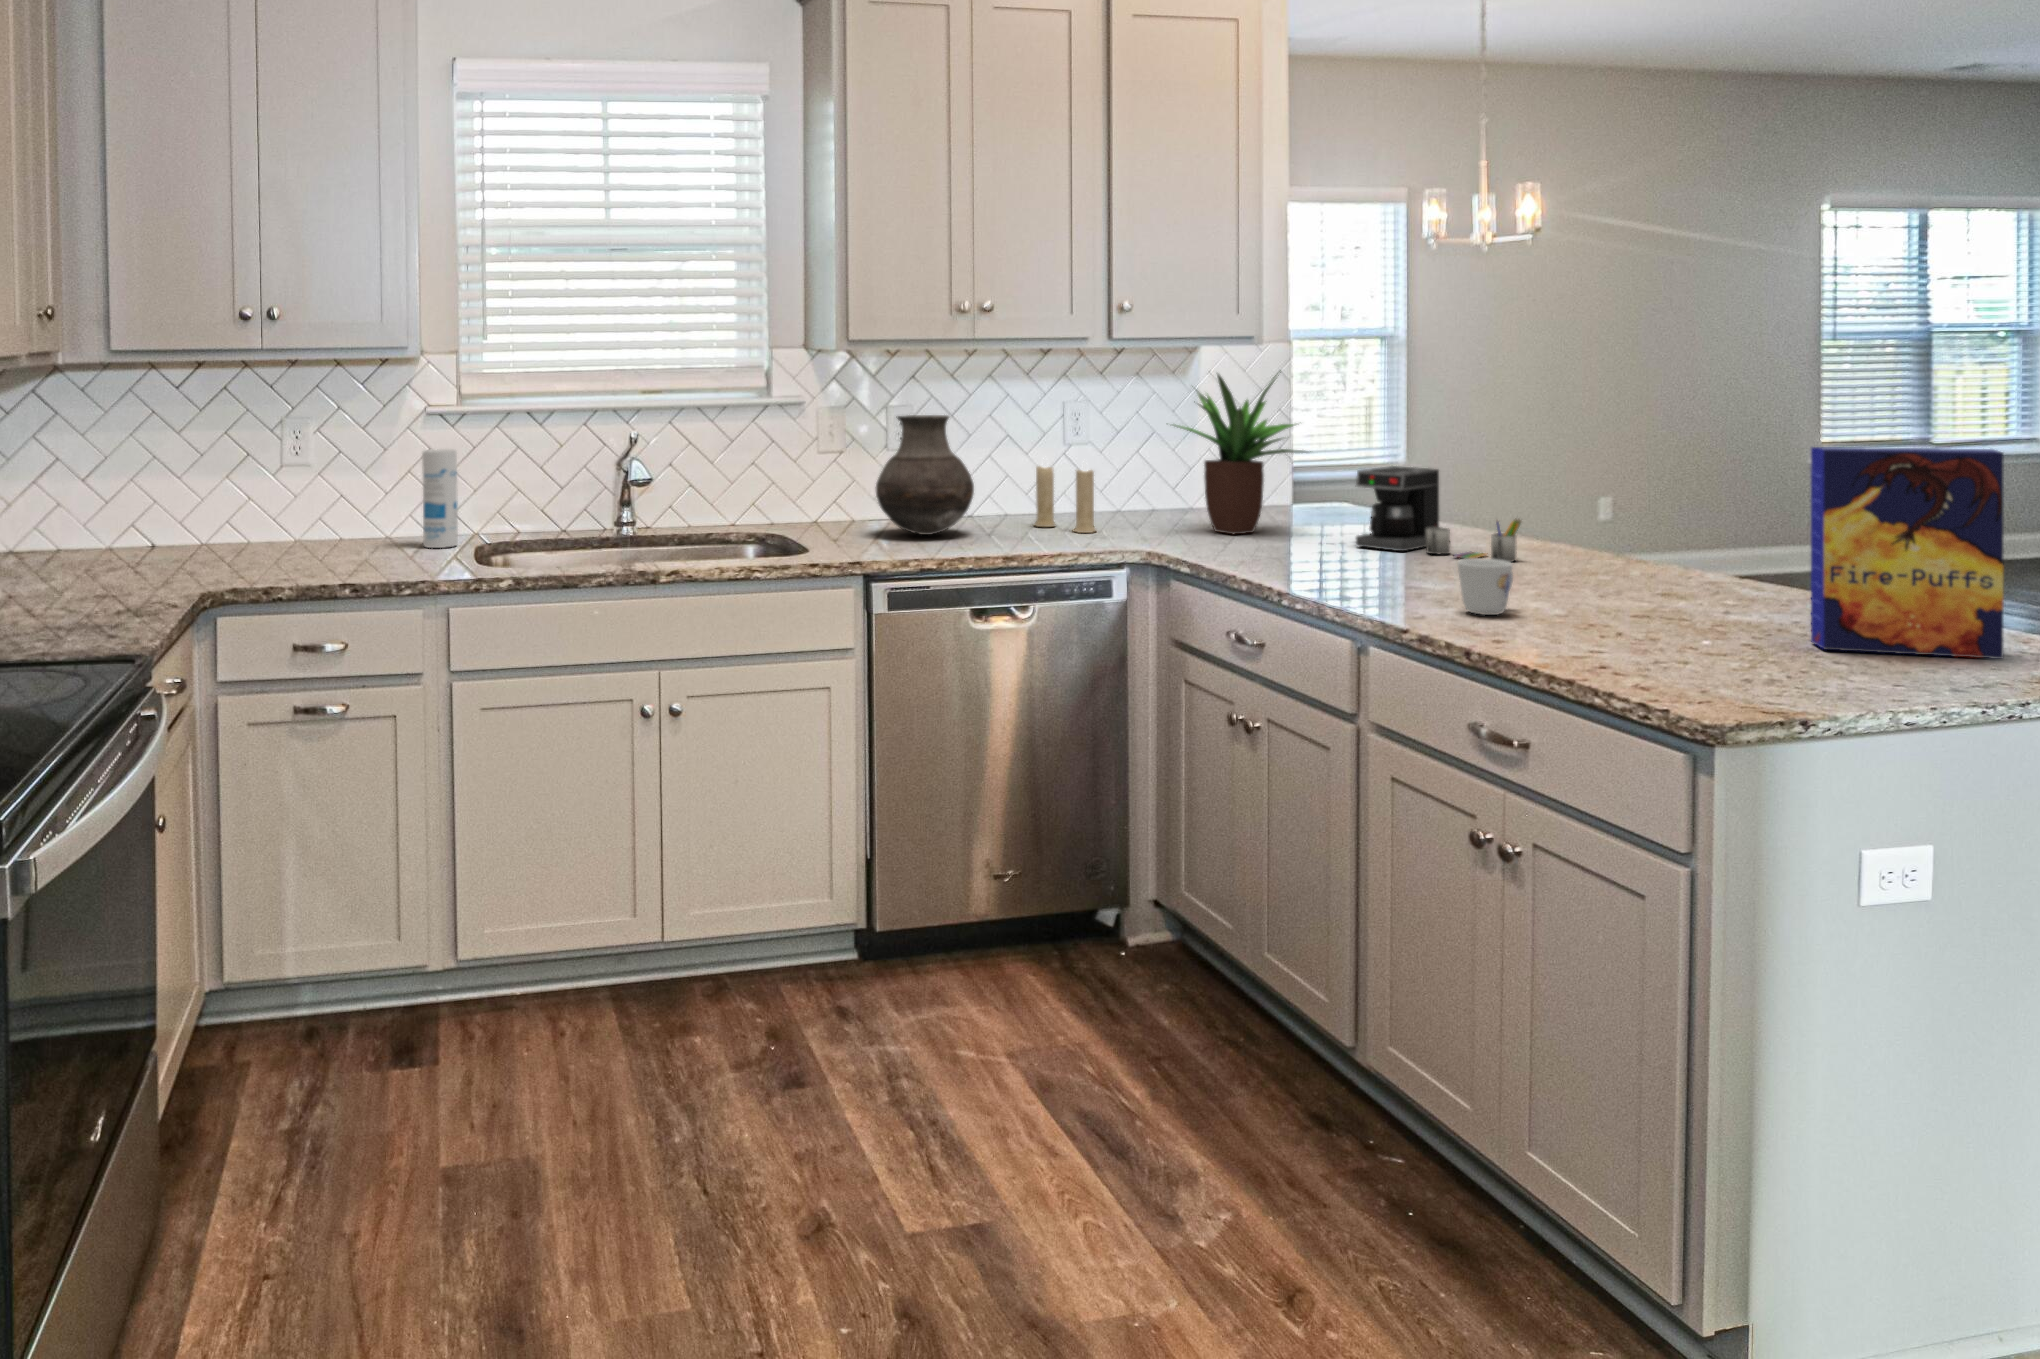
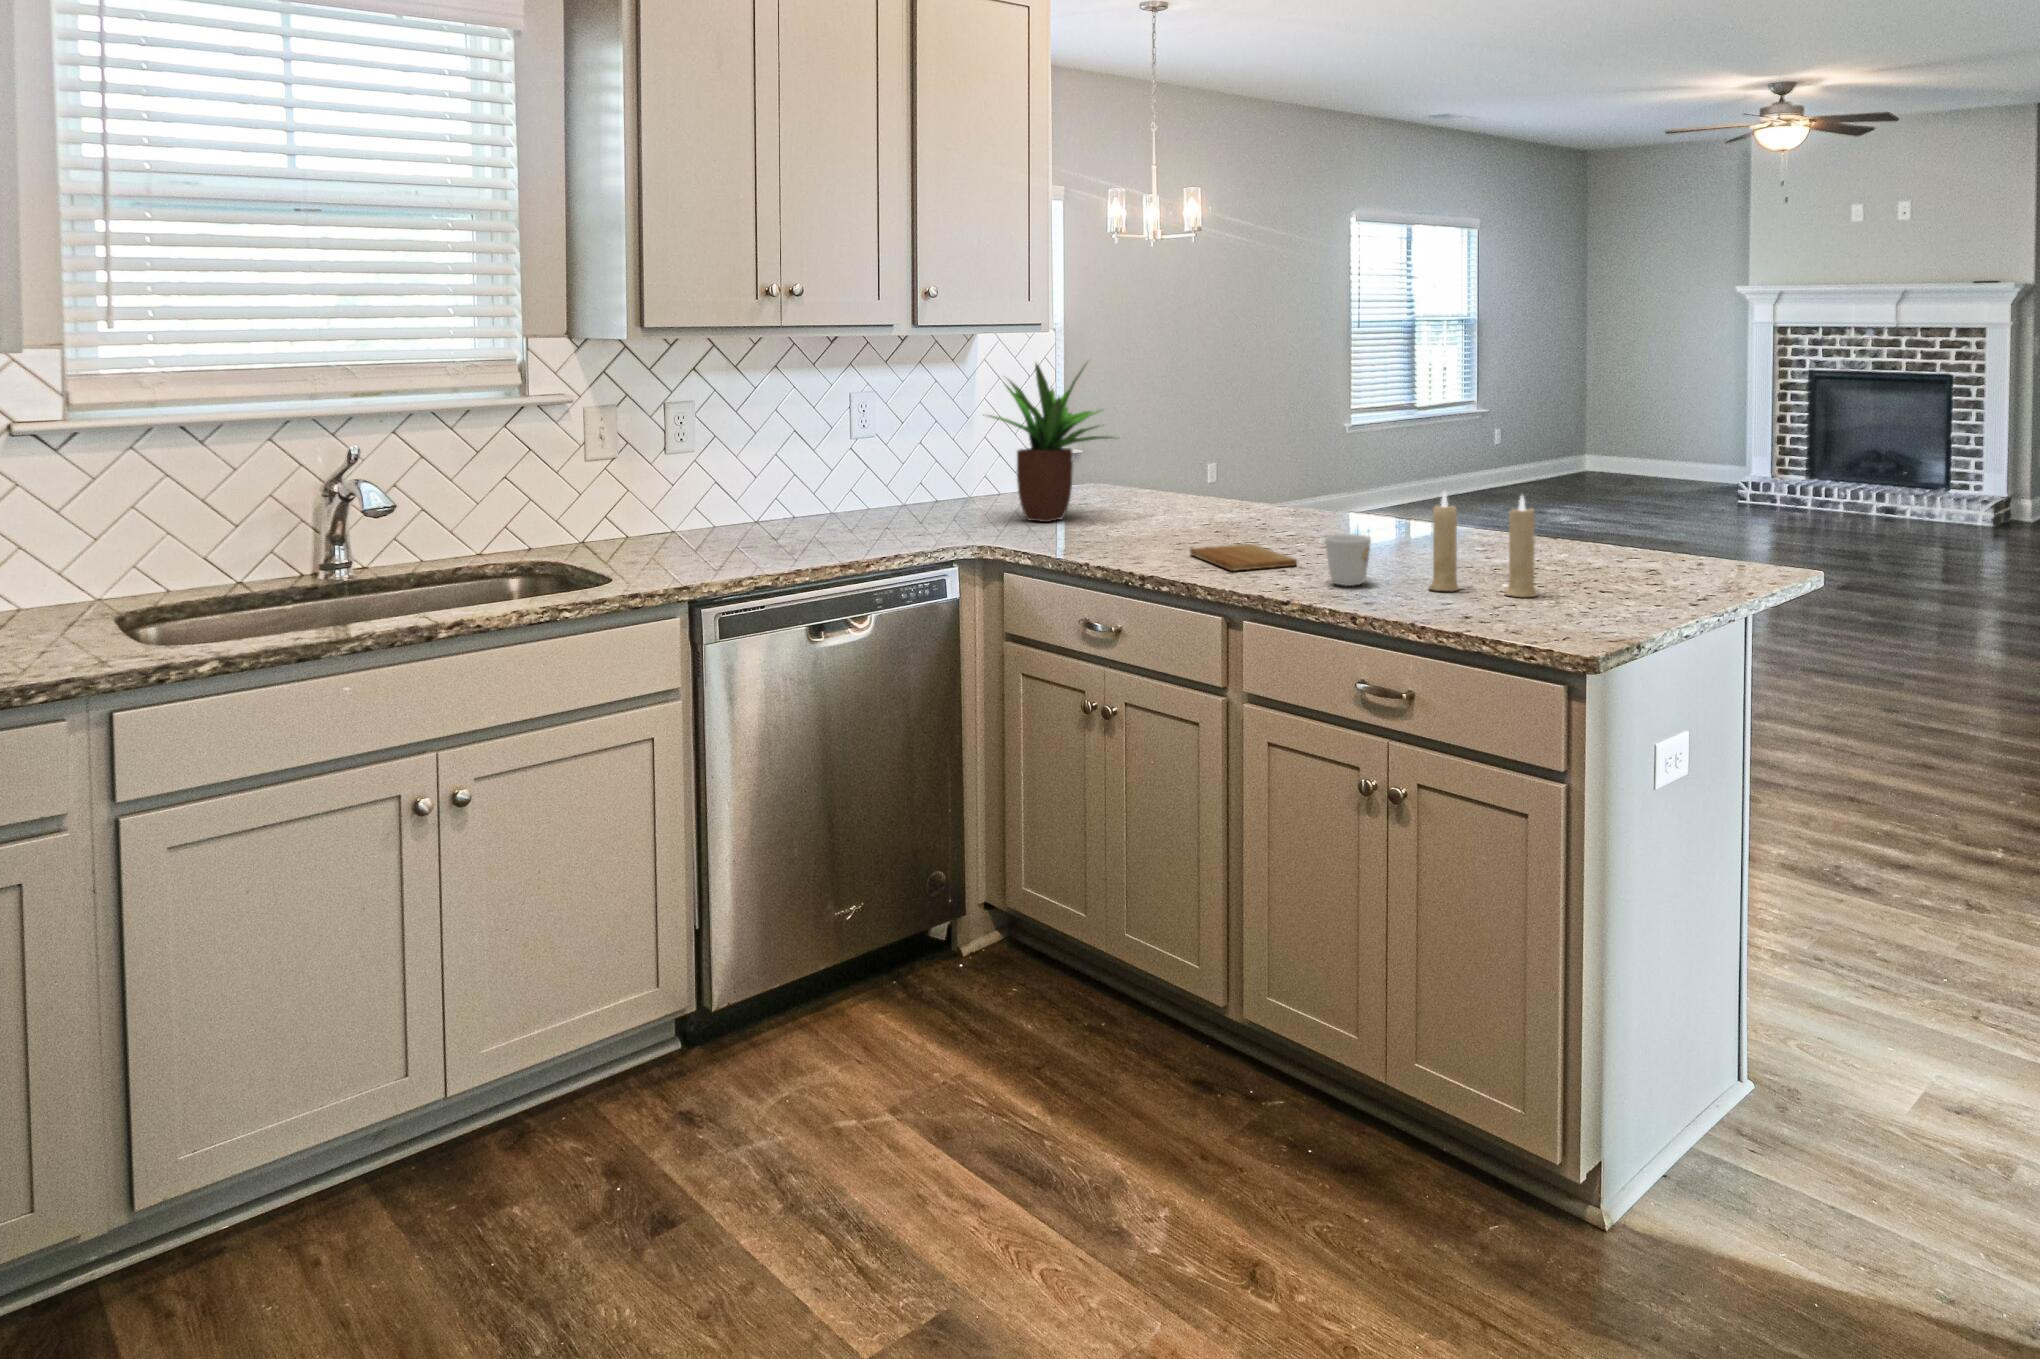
vase: present [876,415,974,535] -> none [671,413,786,547]
cereal box: present [1811,447,2004,659] -> none [1596,422,1721,590]
canister: present [422,449,458,548] -> none [9,484,74,625]
candle: present [1034,458,1096,533] -> present [1429,492,1537,597]
coffee maker: present [1356,466,1521,562] -> none [1168,448,1315,532]
cutting board: none [1344,567,1451,592] -> present [1190,544,1297,571]

